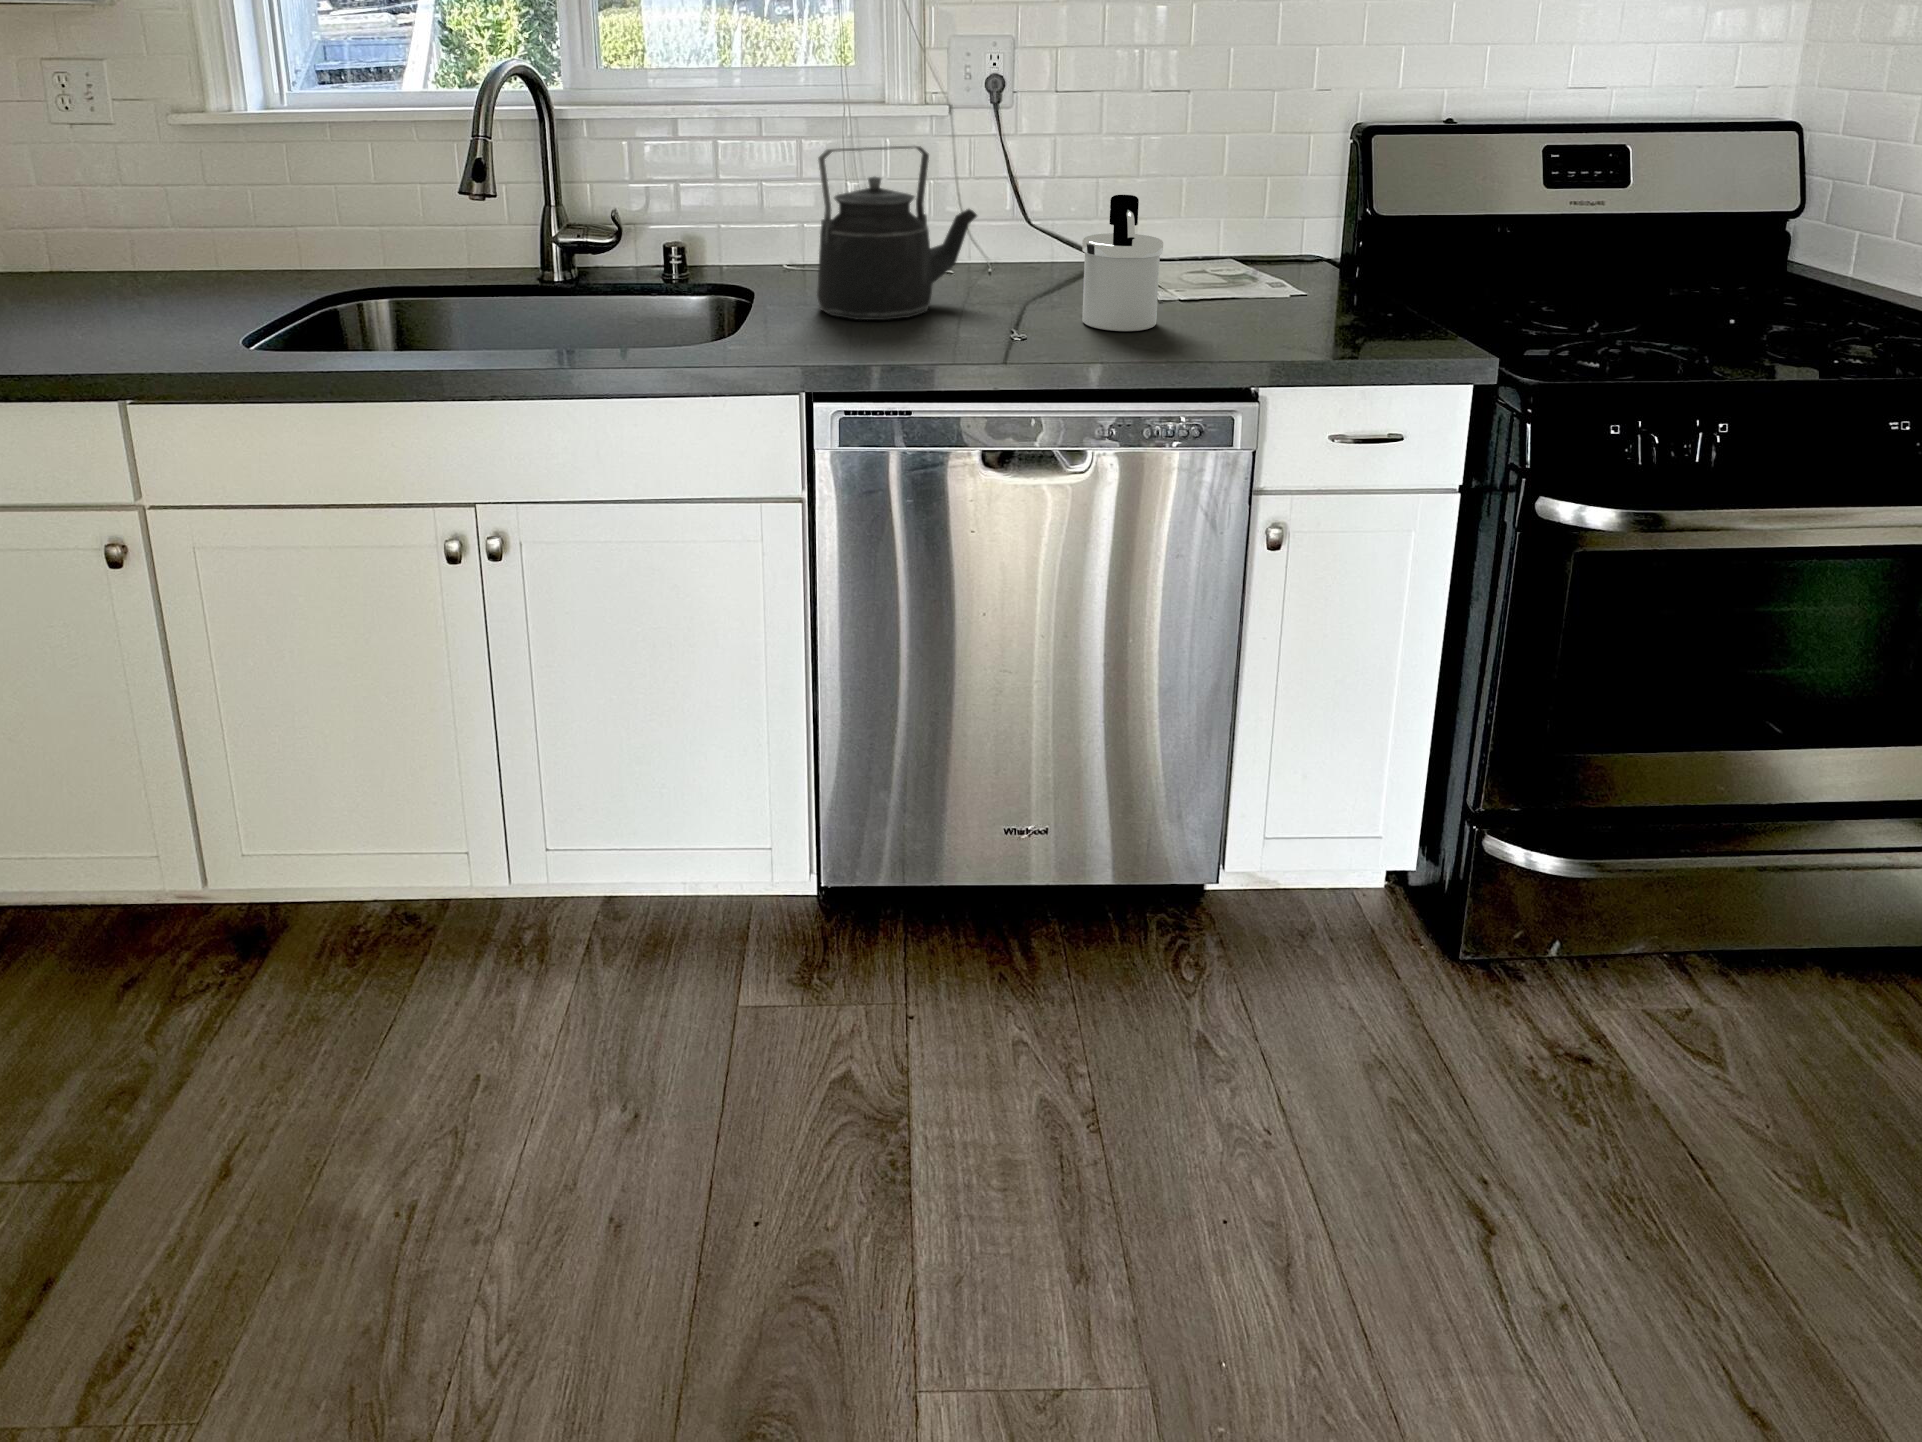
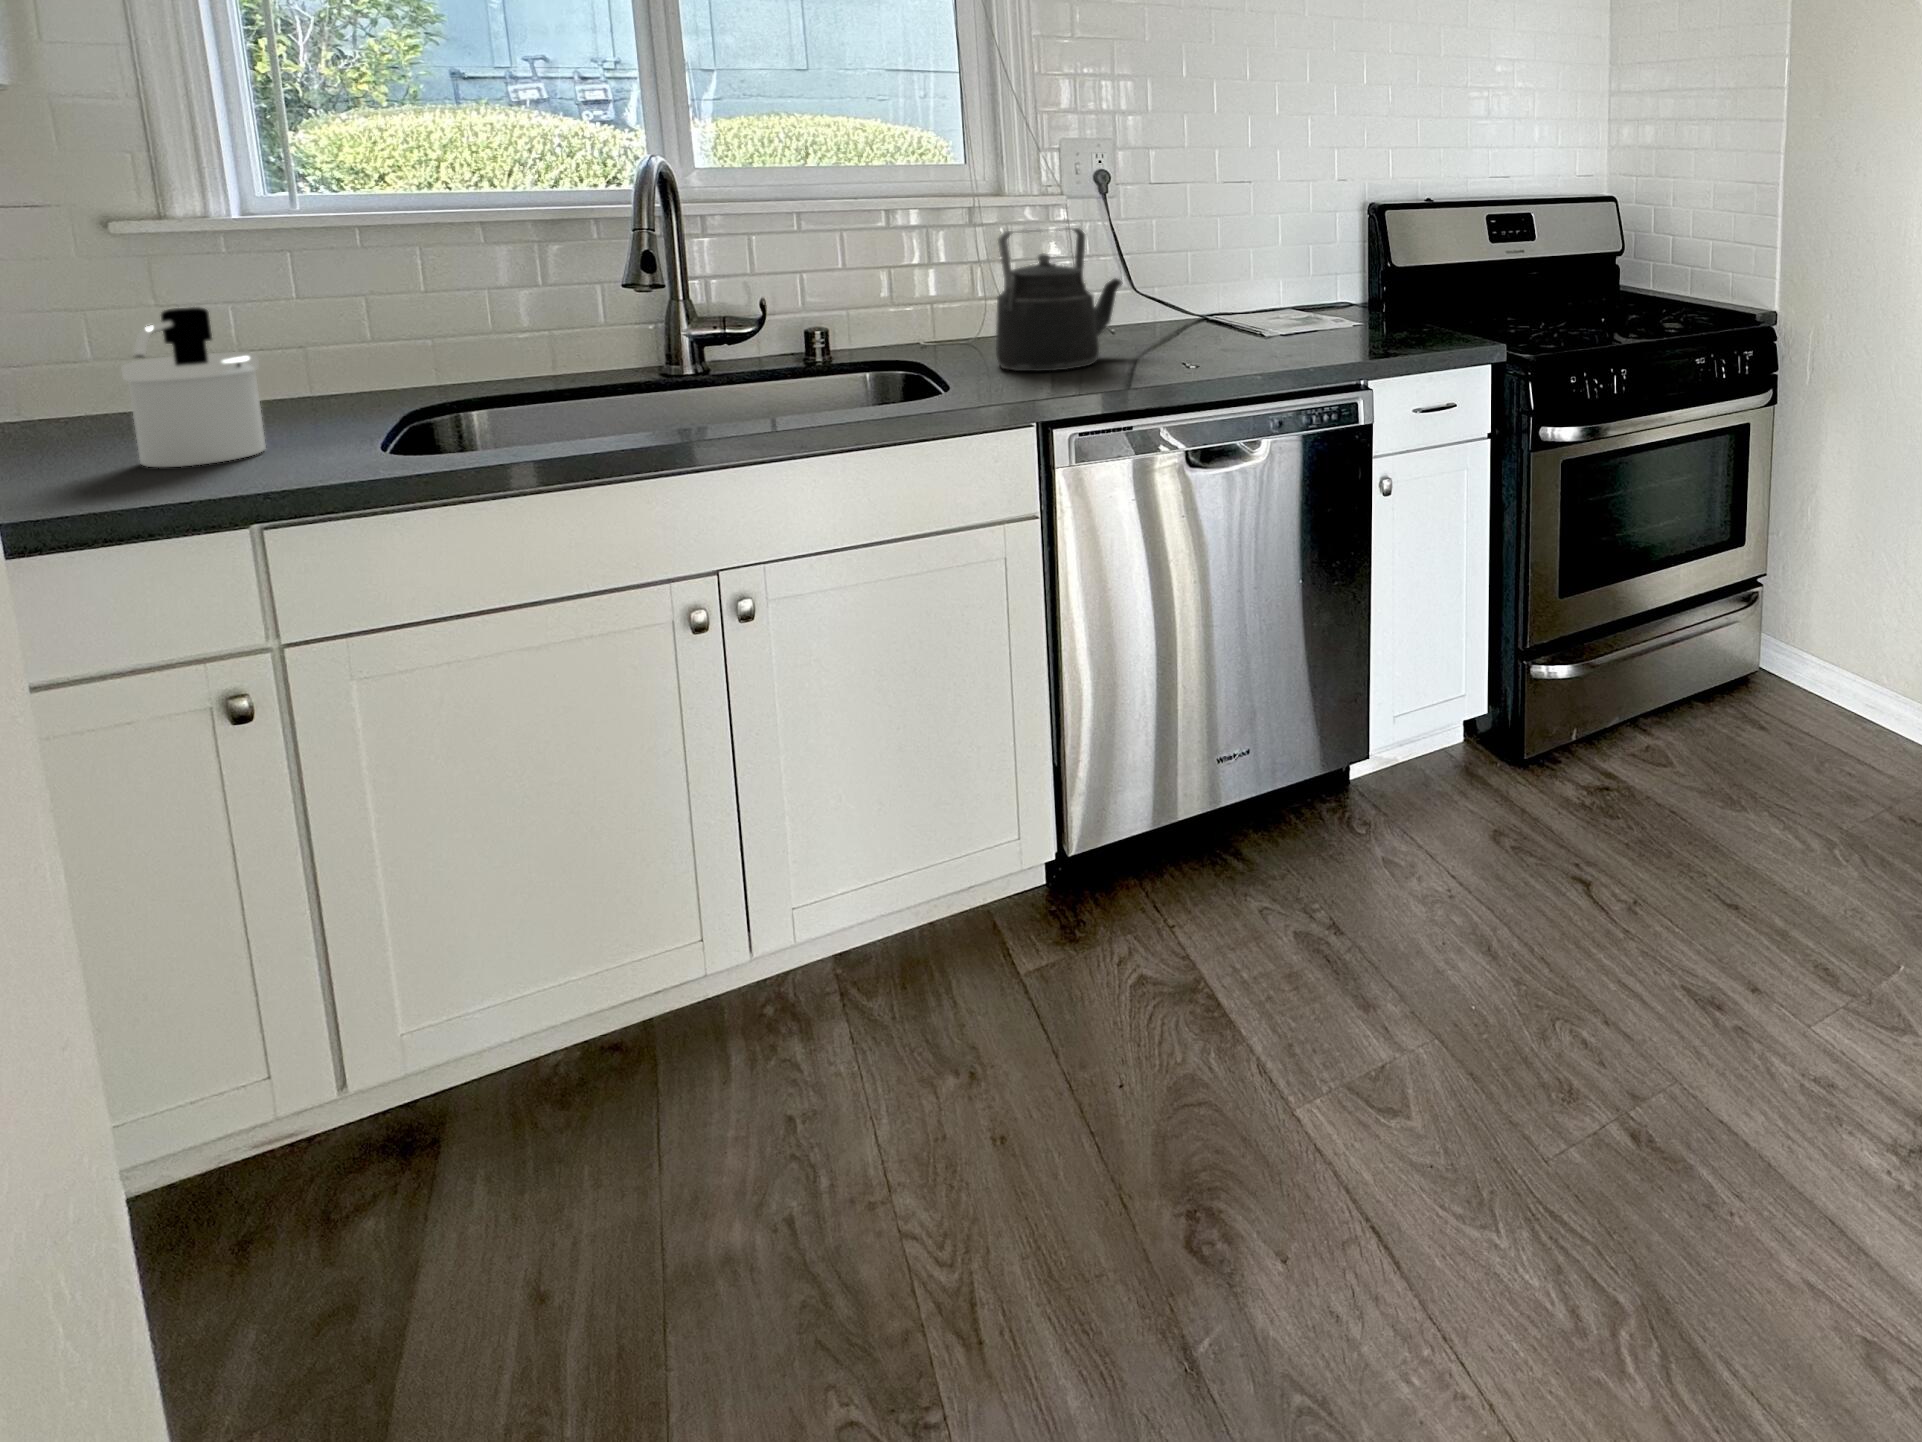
soap dispenser: present [1082,195,1163,331] -> present [121,307,265,467]

